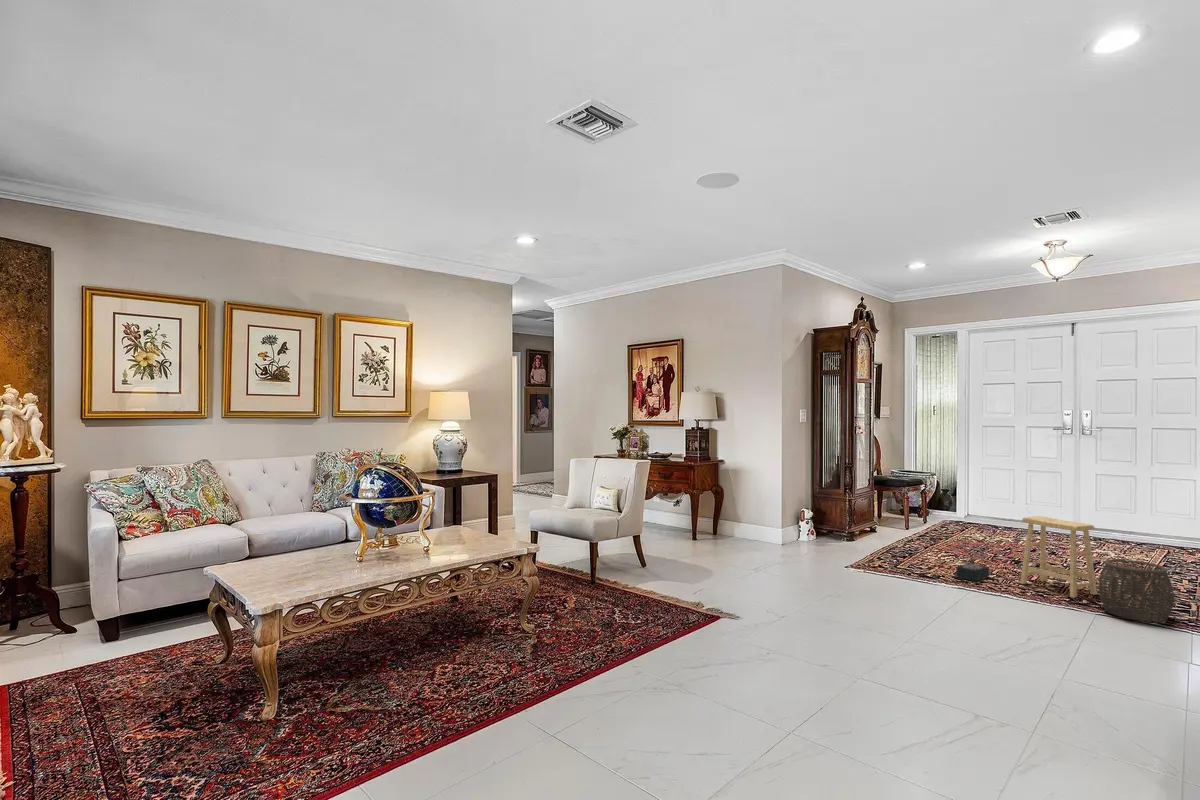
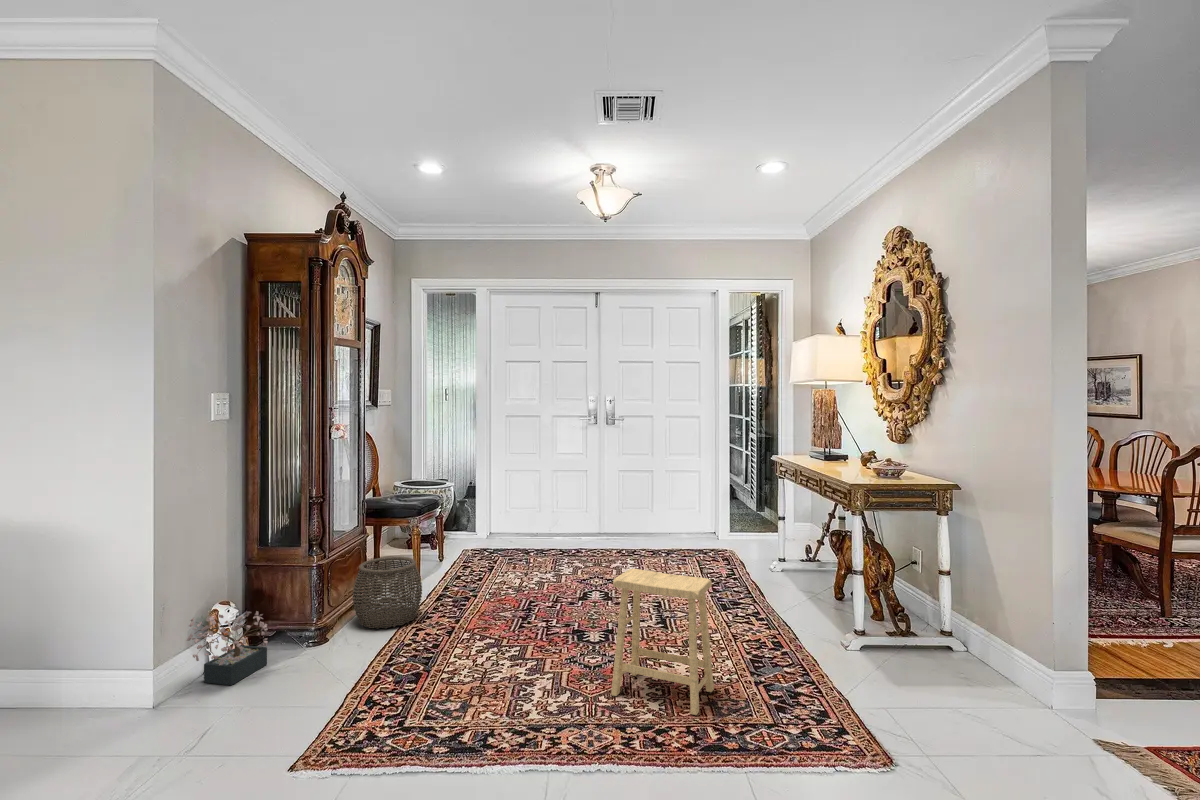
decorative plant: present [949,539,990,581] -> present [187,611,268,685]
woven basket: present [1098,559,1175,622] -> present [352,557,422,629]

